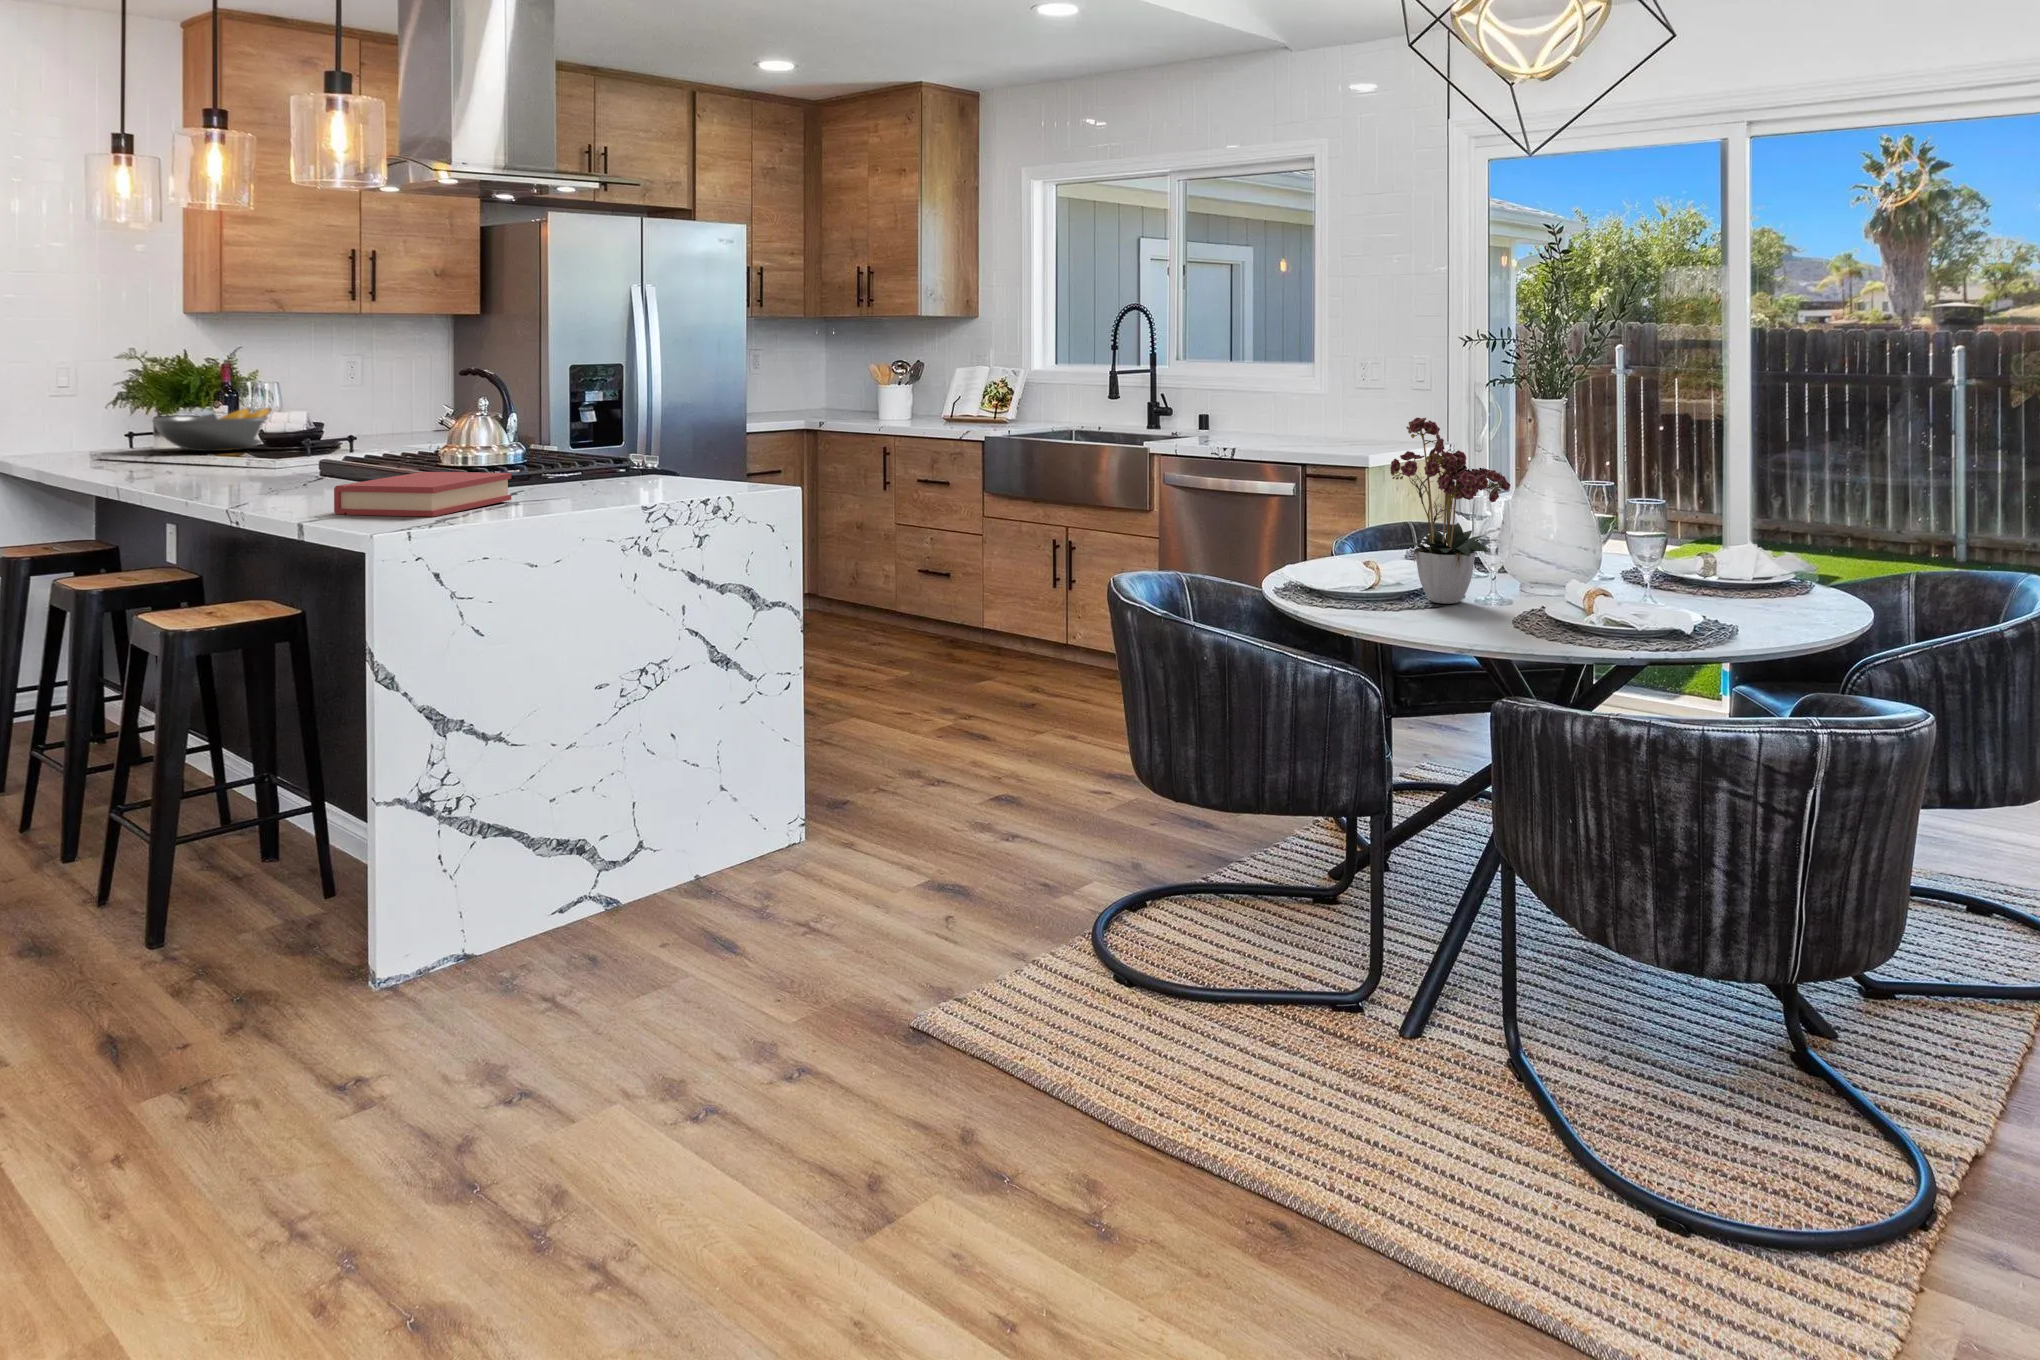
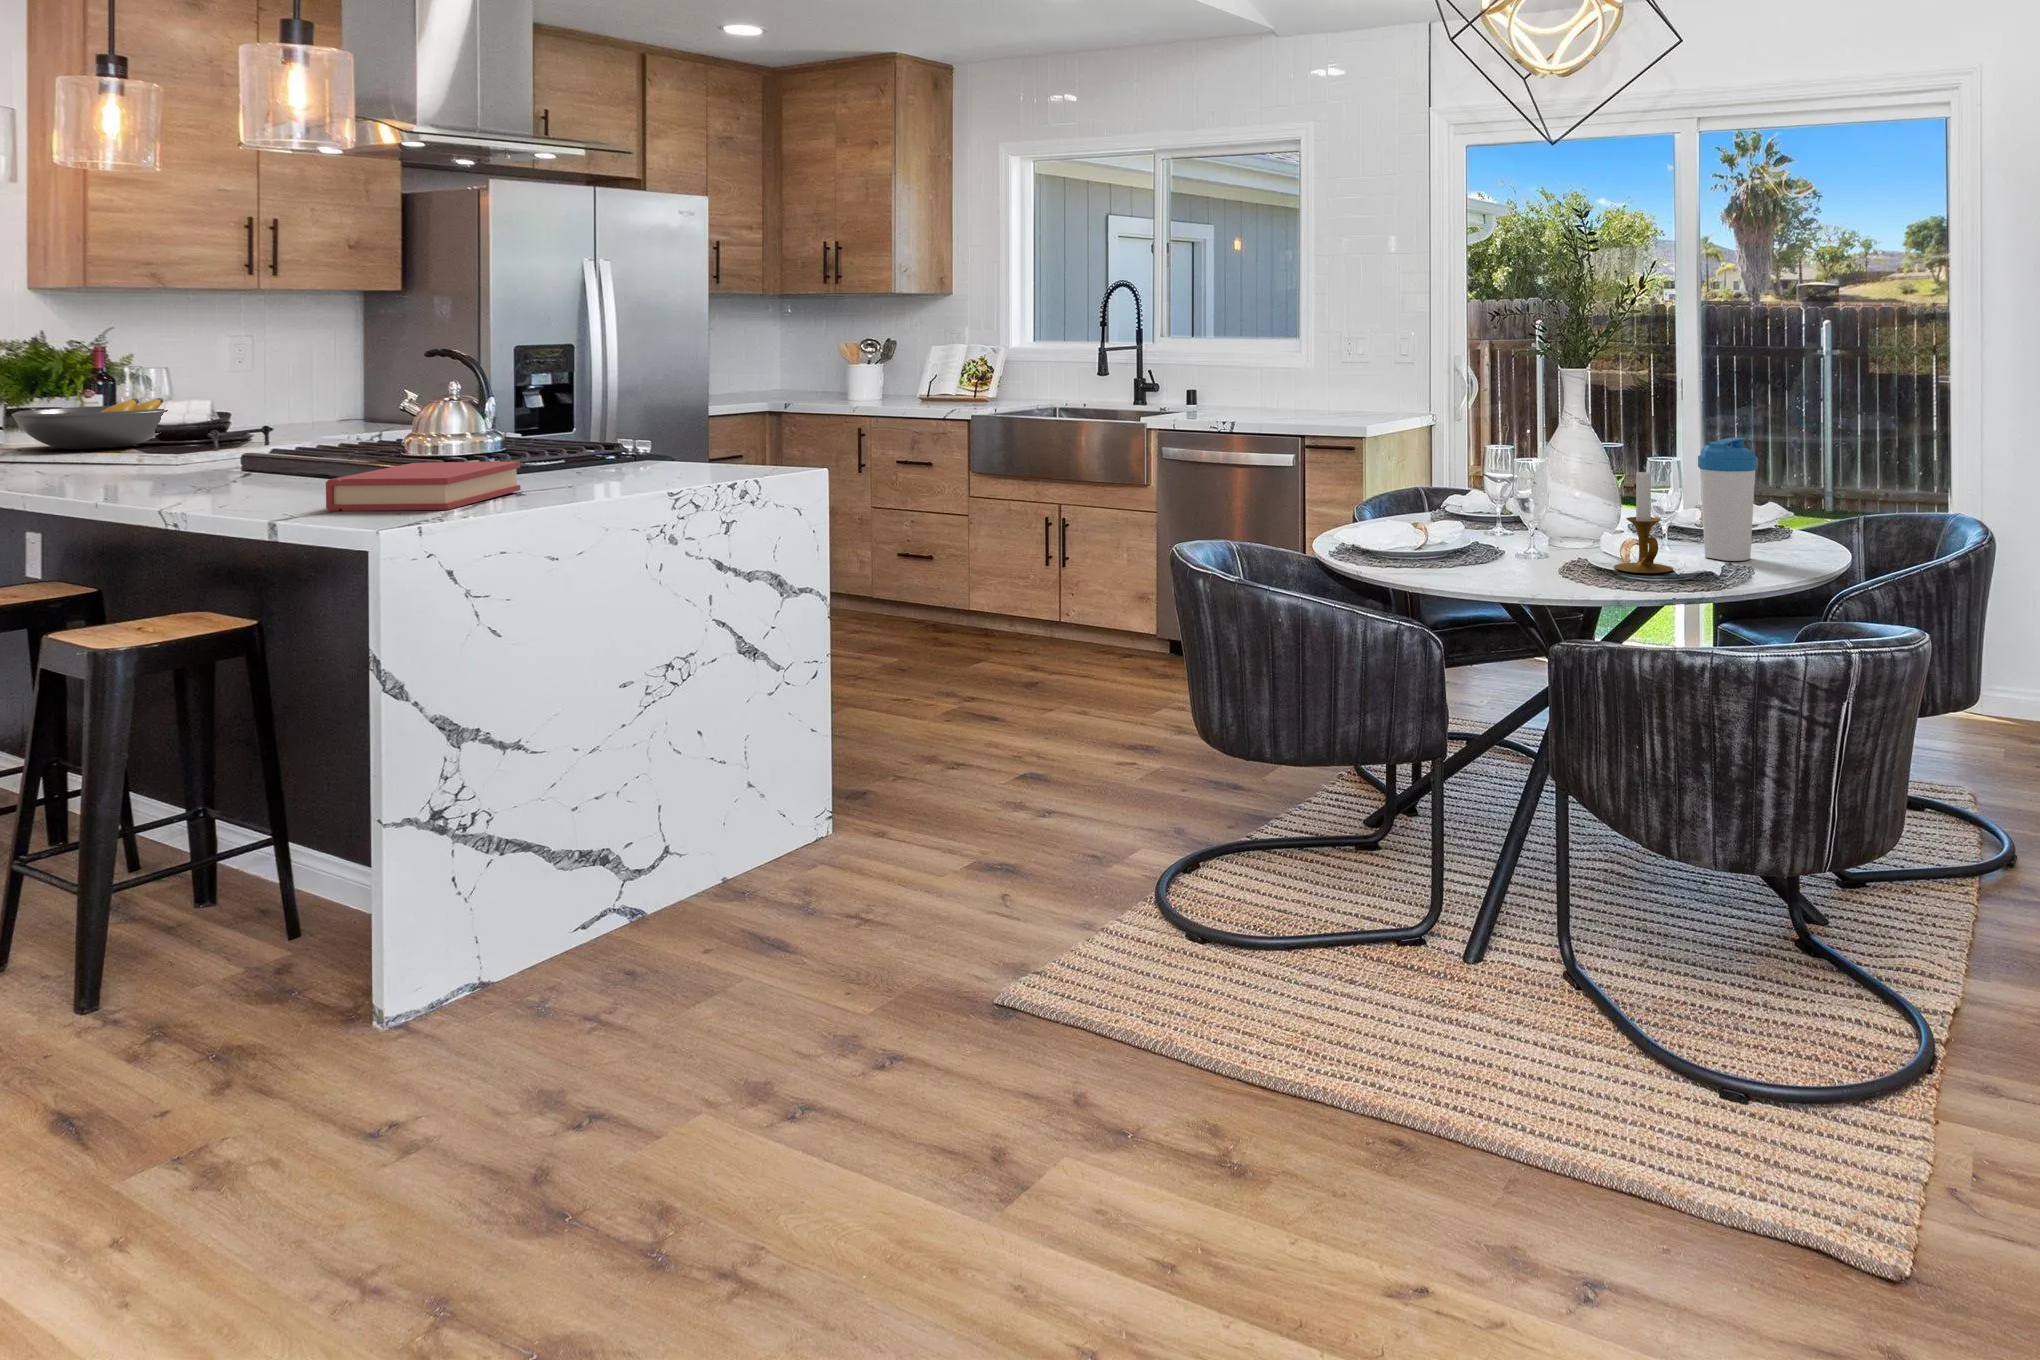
flower arrangement: present [1390,418,1510,603] -> none [1432,378,1557,559]
water bottle: none [1683,480,1753,618] -> present [1698,438,1758,561]
candlestick: none [1578,515,1646,627] -> present [1614,472,1673,573]

